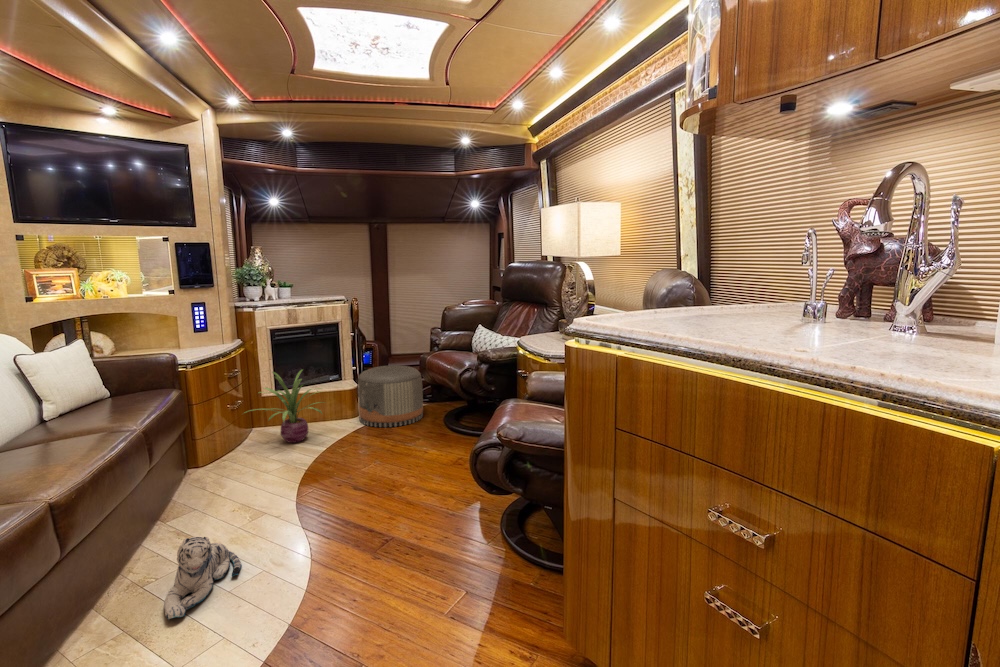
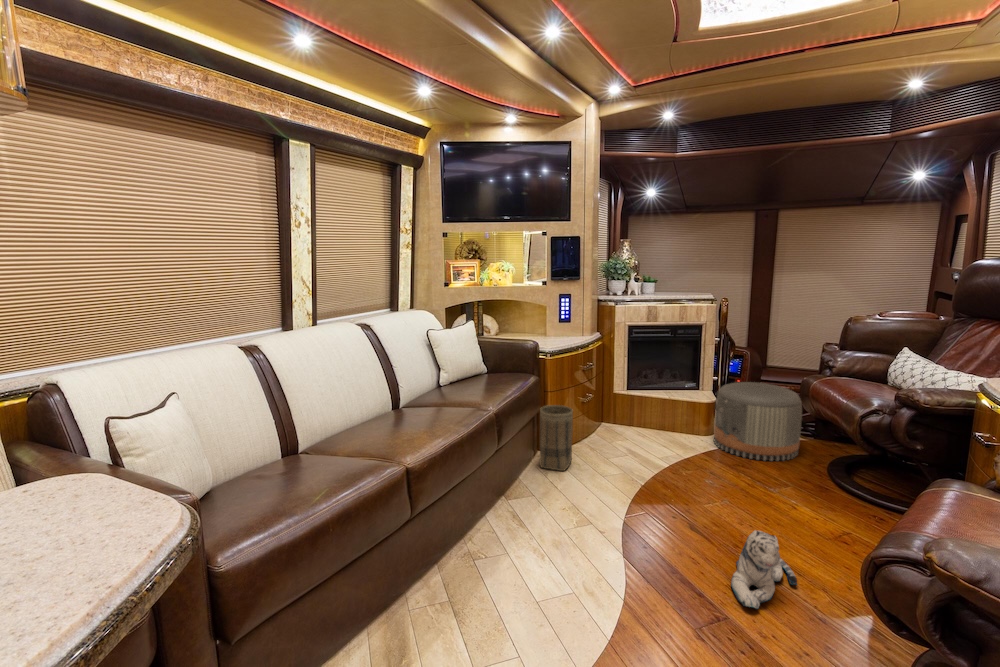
decorative plant: present [255,369,322,443] -> none [590,370,681,450]
basket: none [188,415,230,483] -> present [539,405,573,471]
plush toy: present [164,537,242,620] -> present [731,531,797,609]

